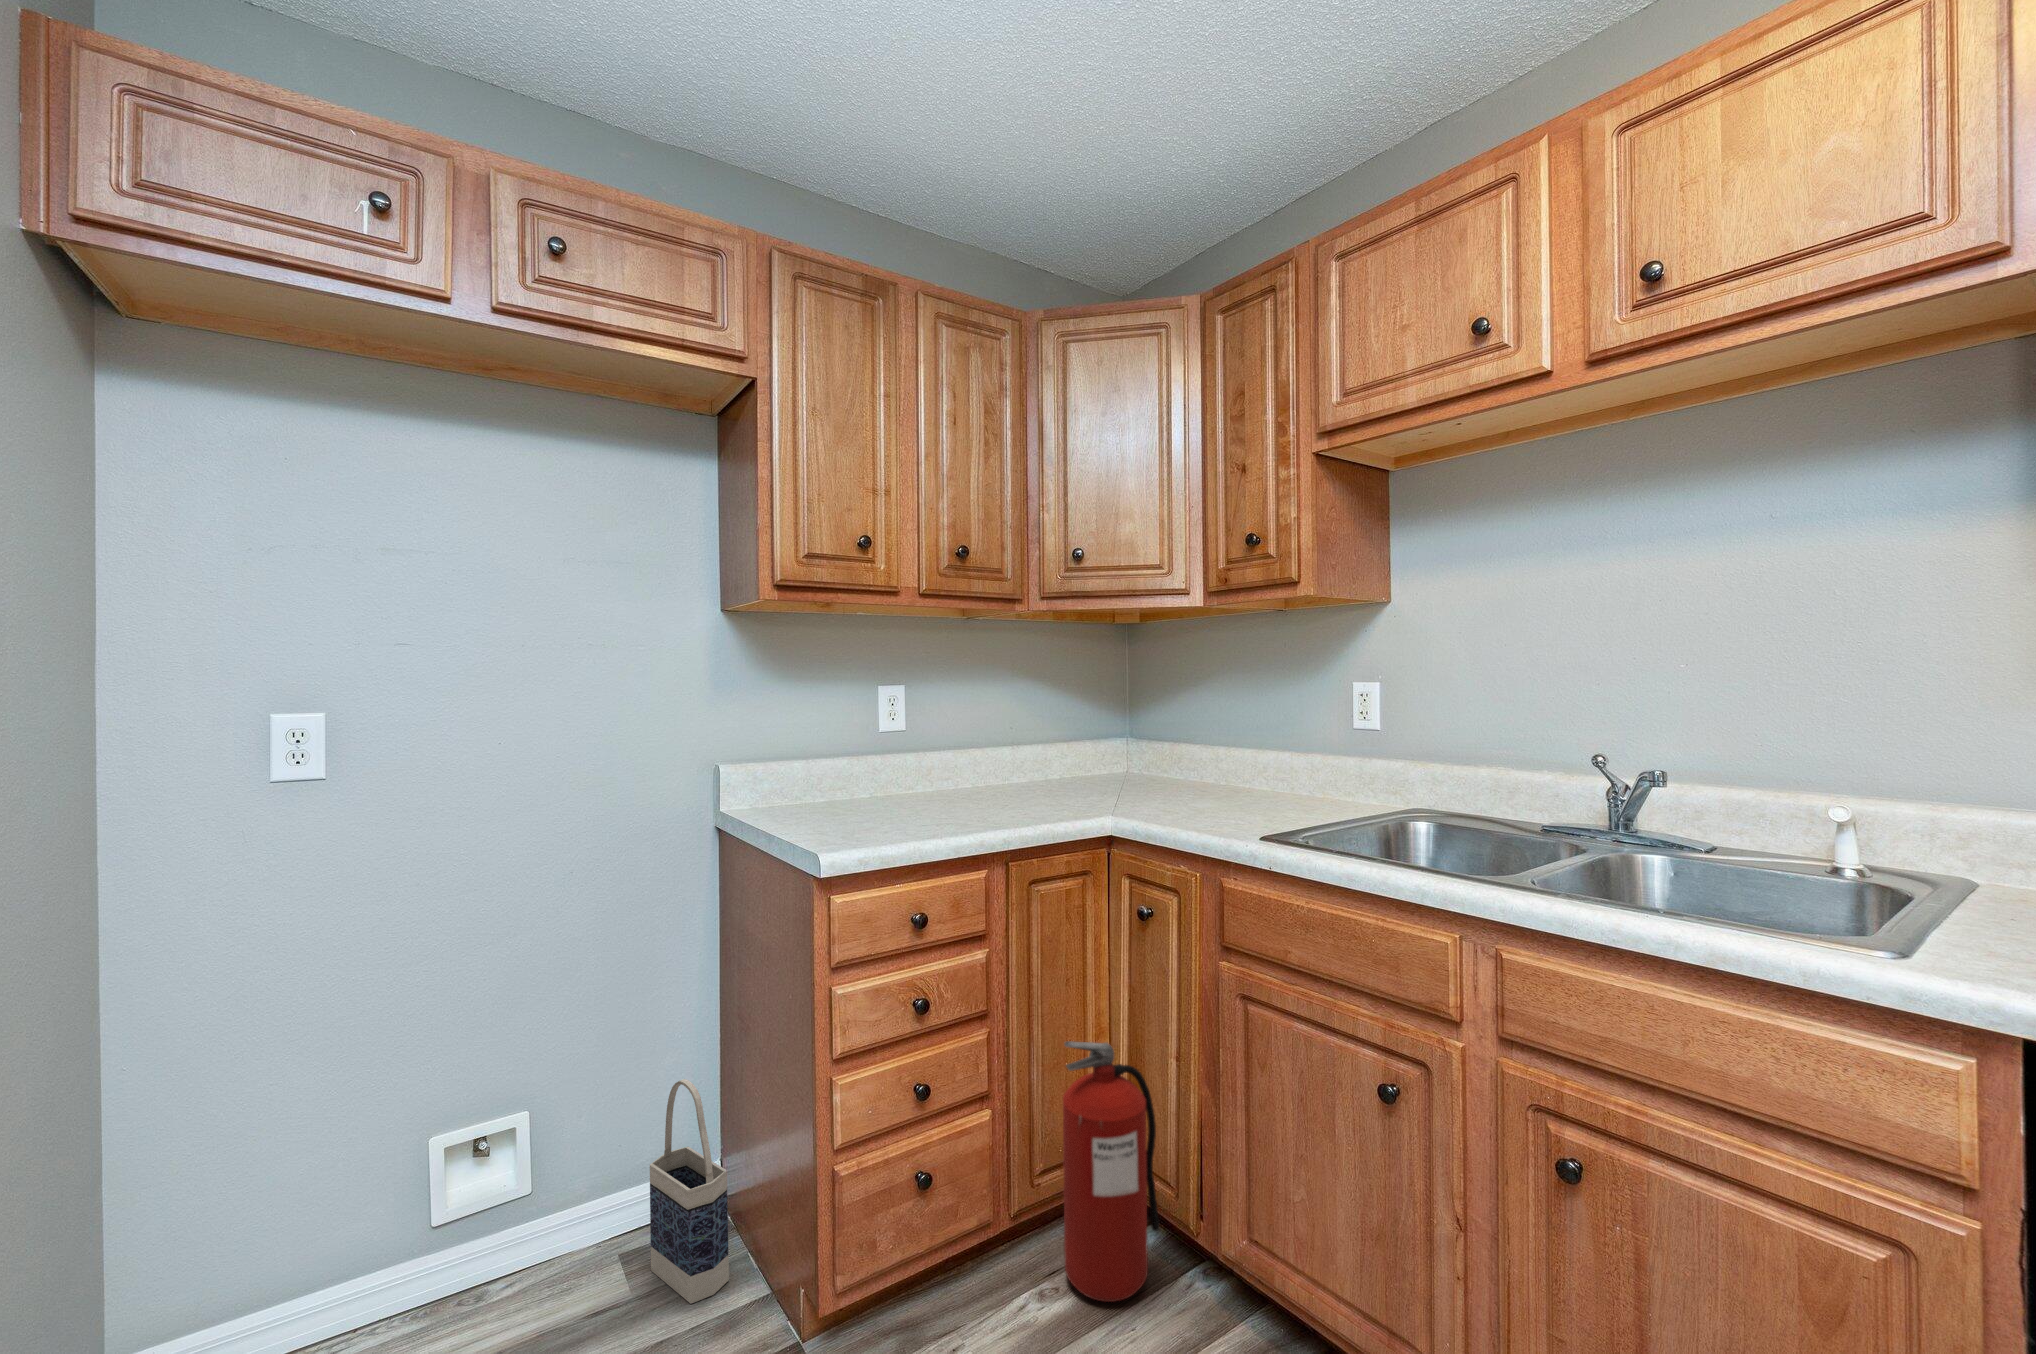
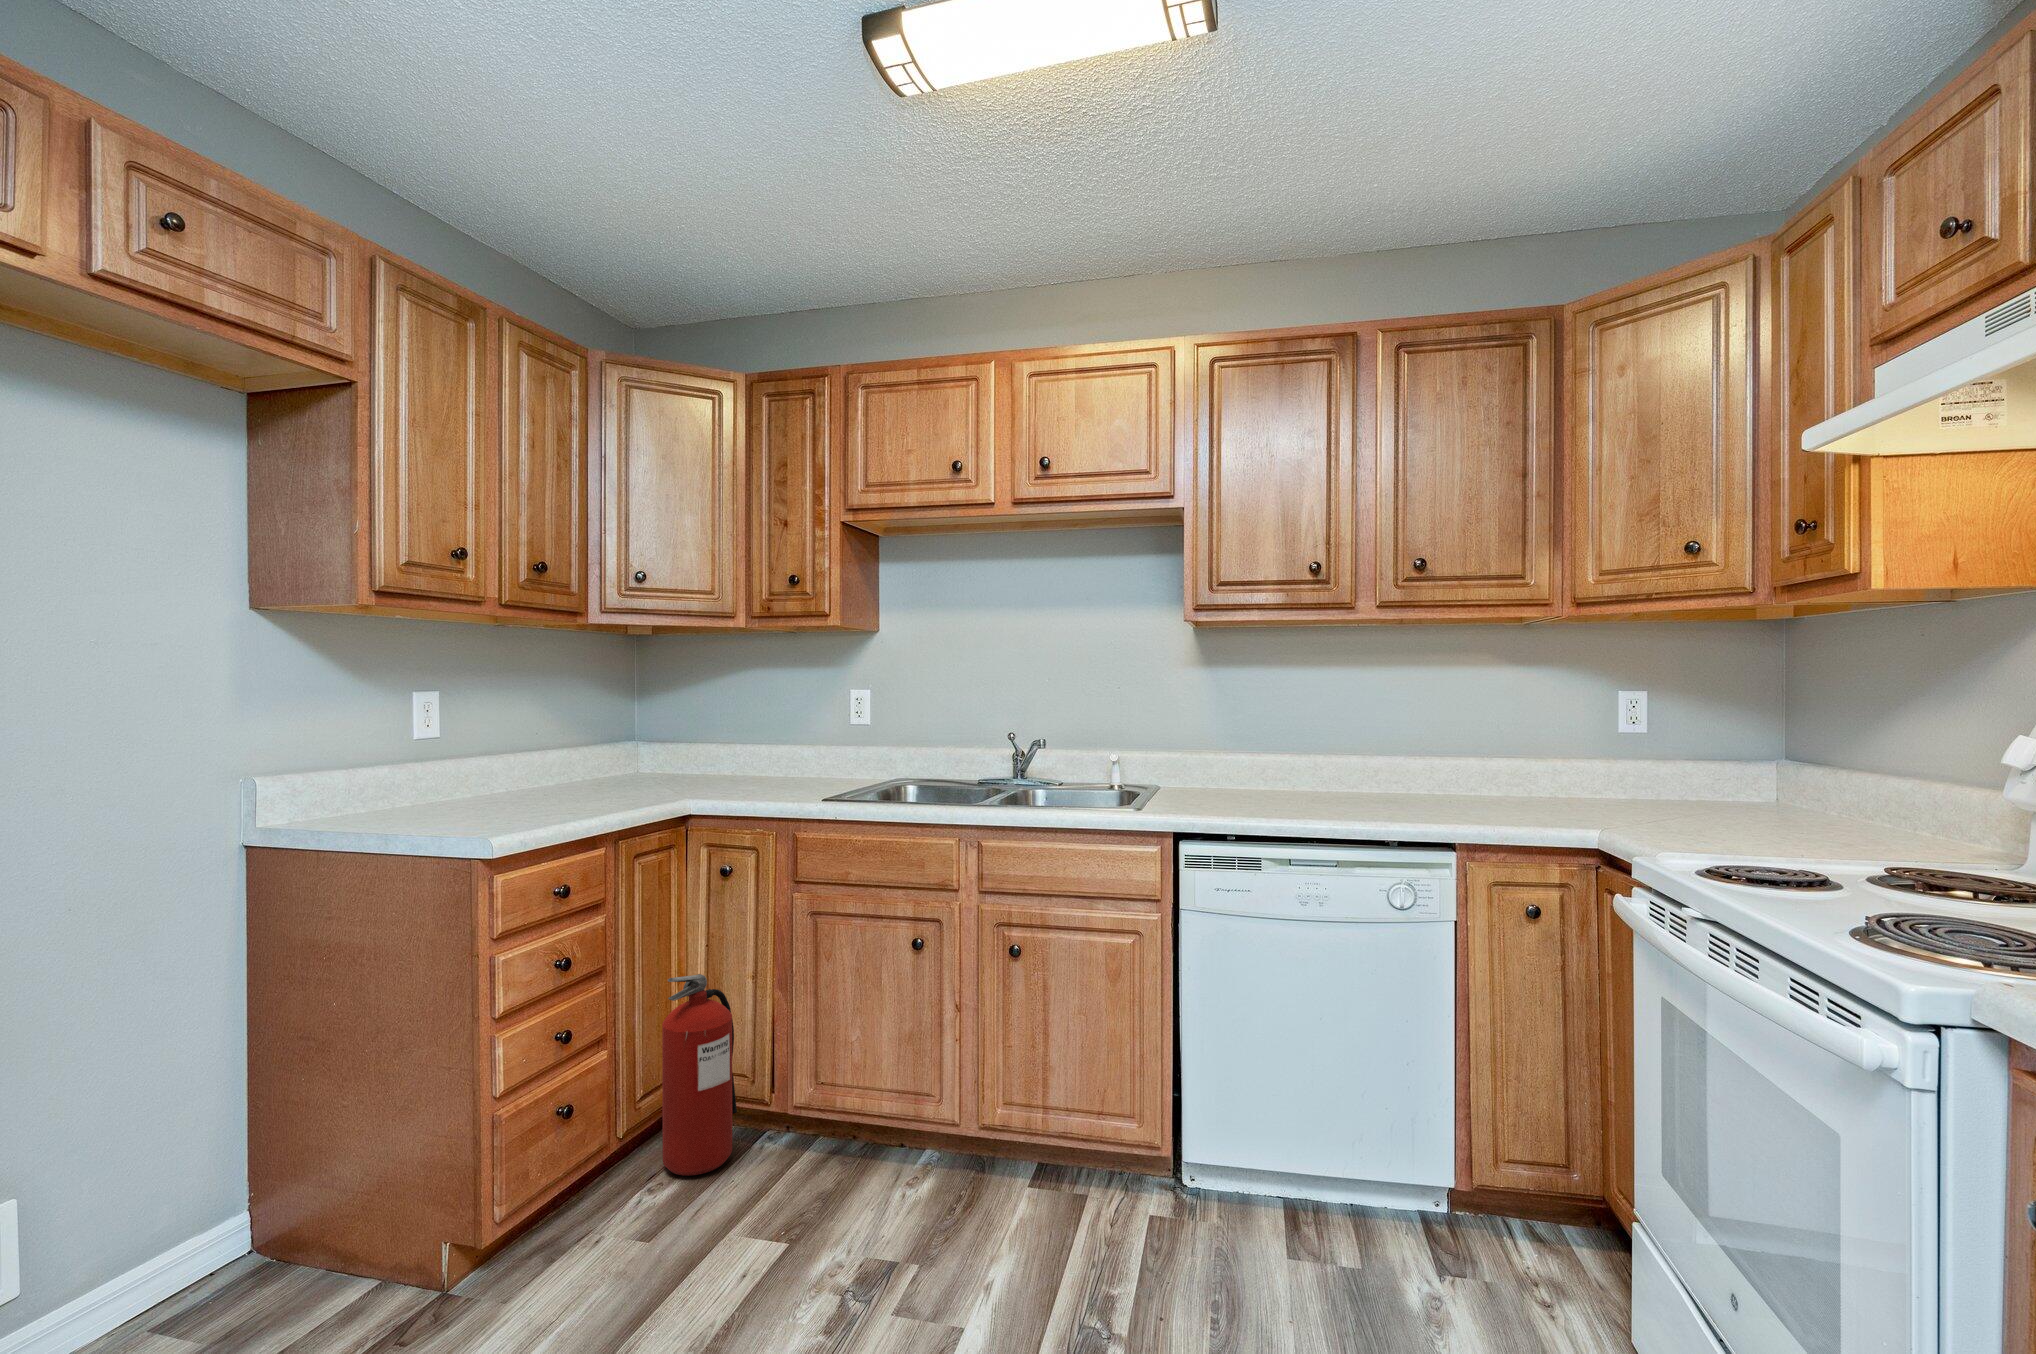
bag: present [650,1079,729,1304] -> none [209,1104,323,1324]

